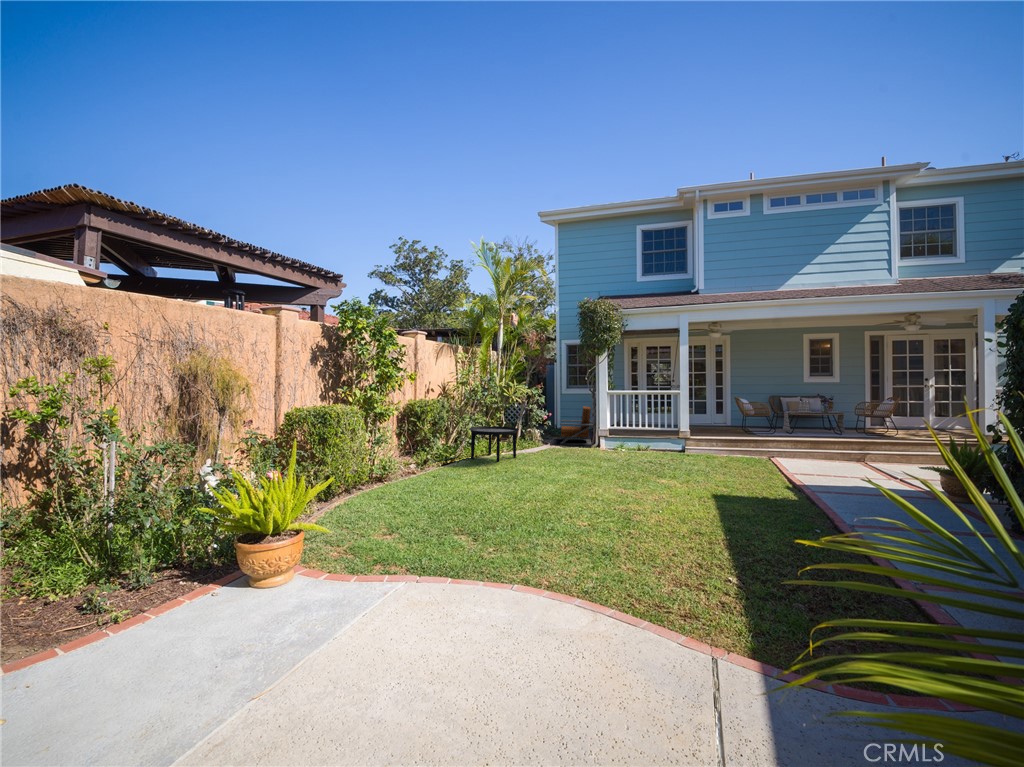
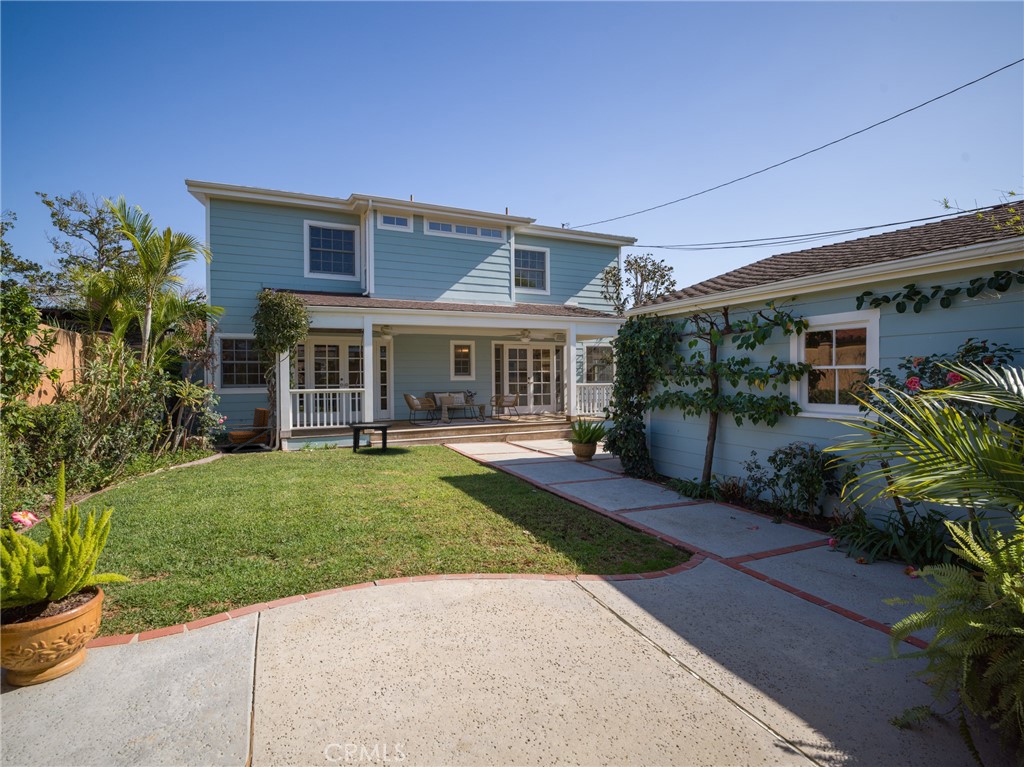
round table: present [469,426,519,462] -> present [347,422,393,453]

